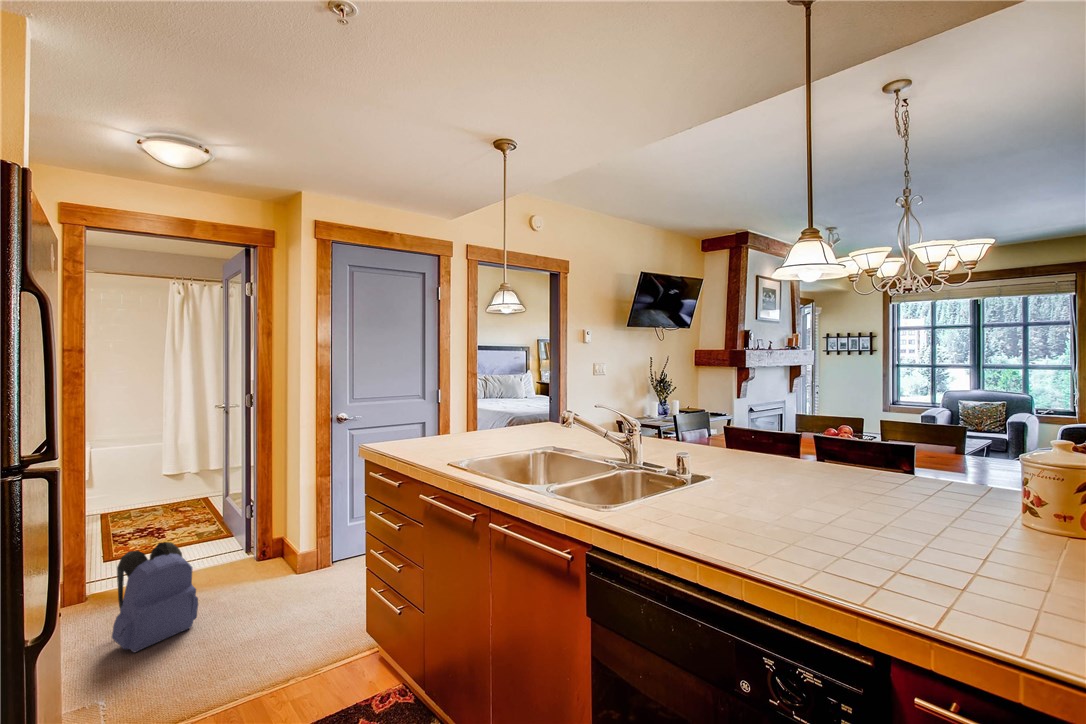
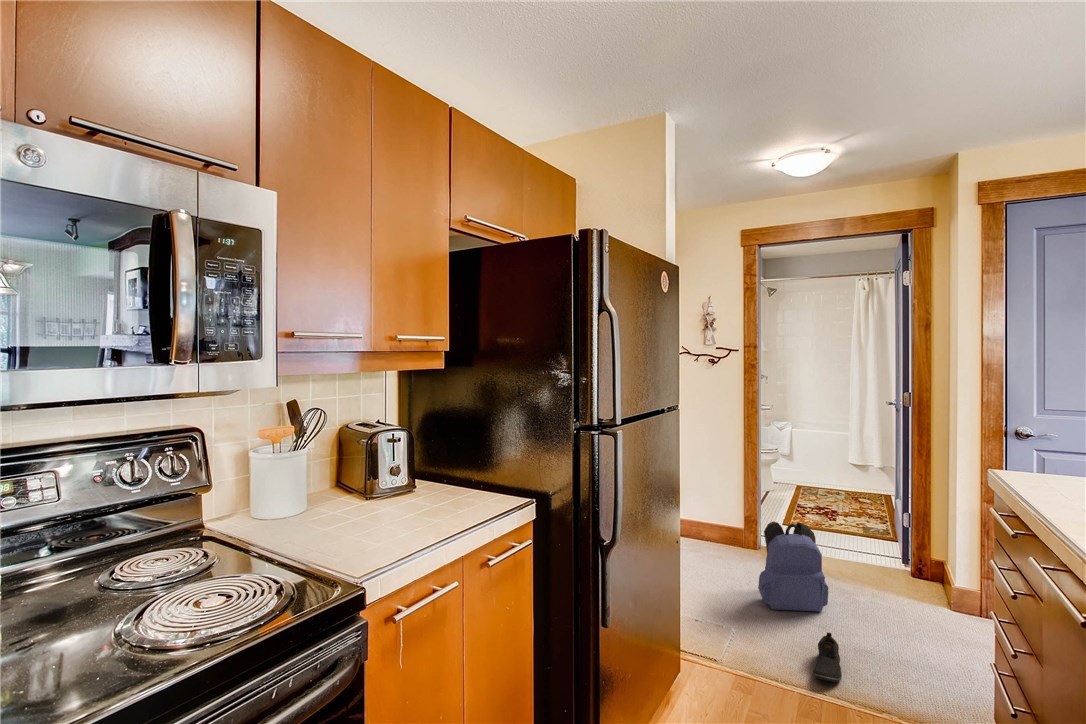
shoe: none [208,638,239,687] -> present [813,632,842,682]

